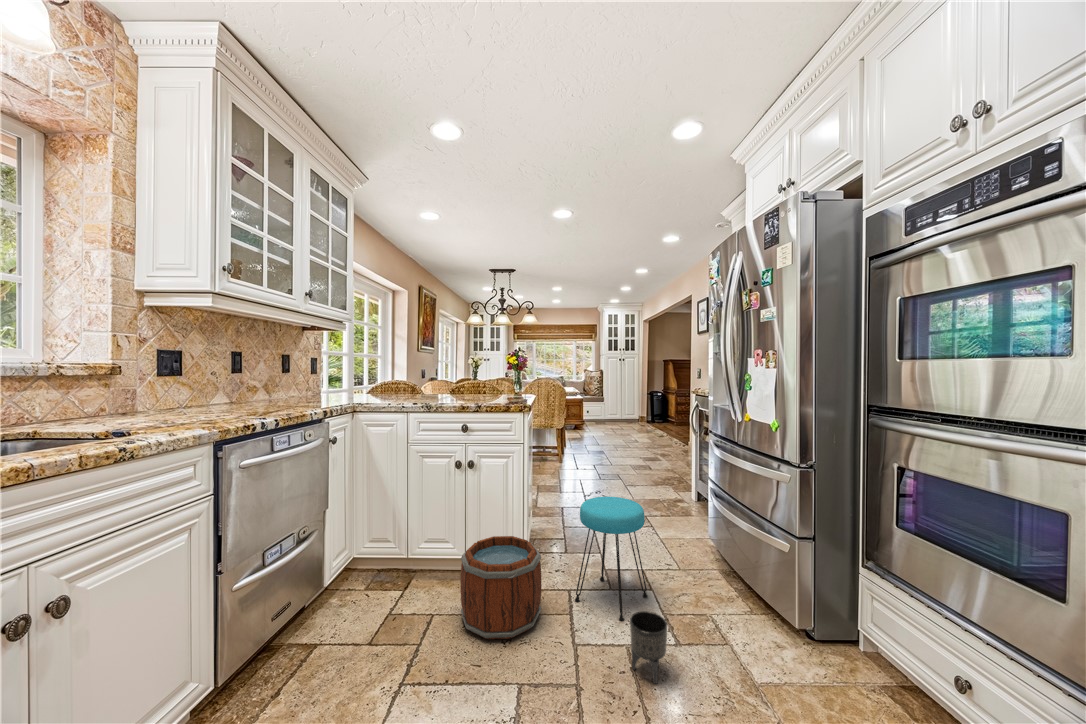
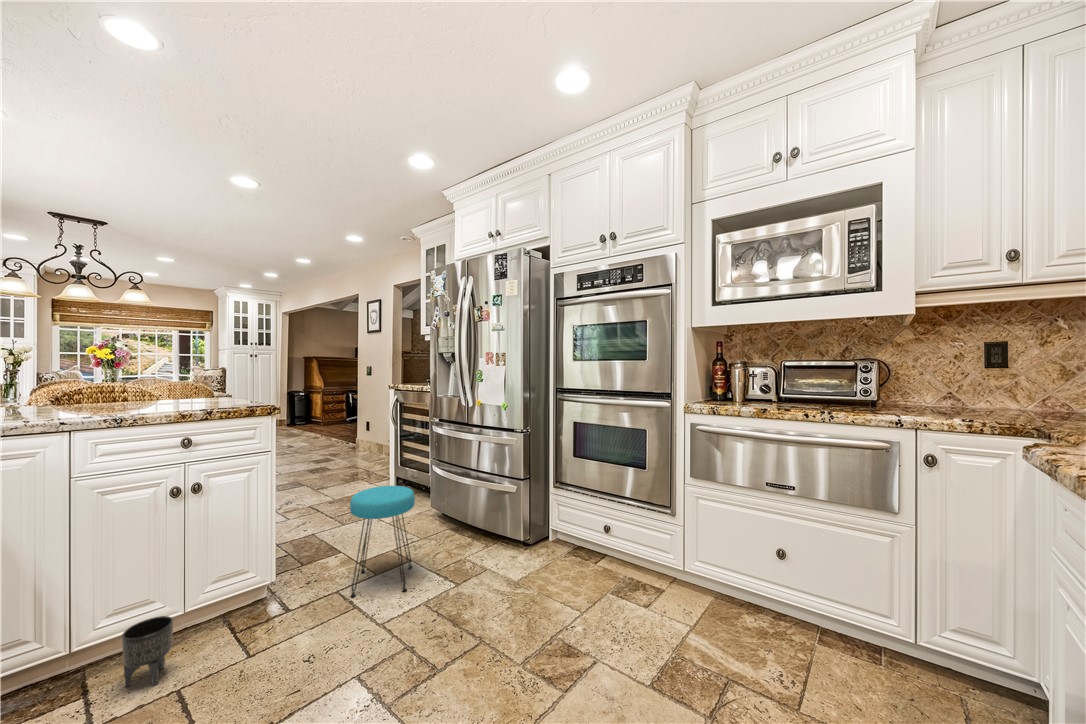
bucket: present [461,536,541,639] -> none [227,552,332,674]
planter: present [630,611,667,684] -> present [122,616,173,687]

